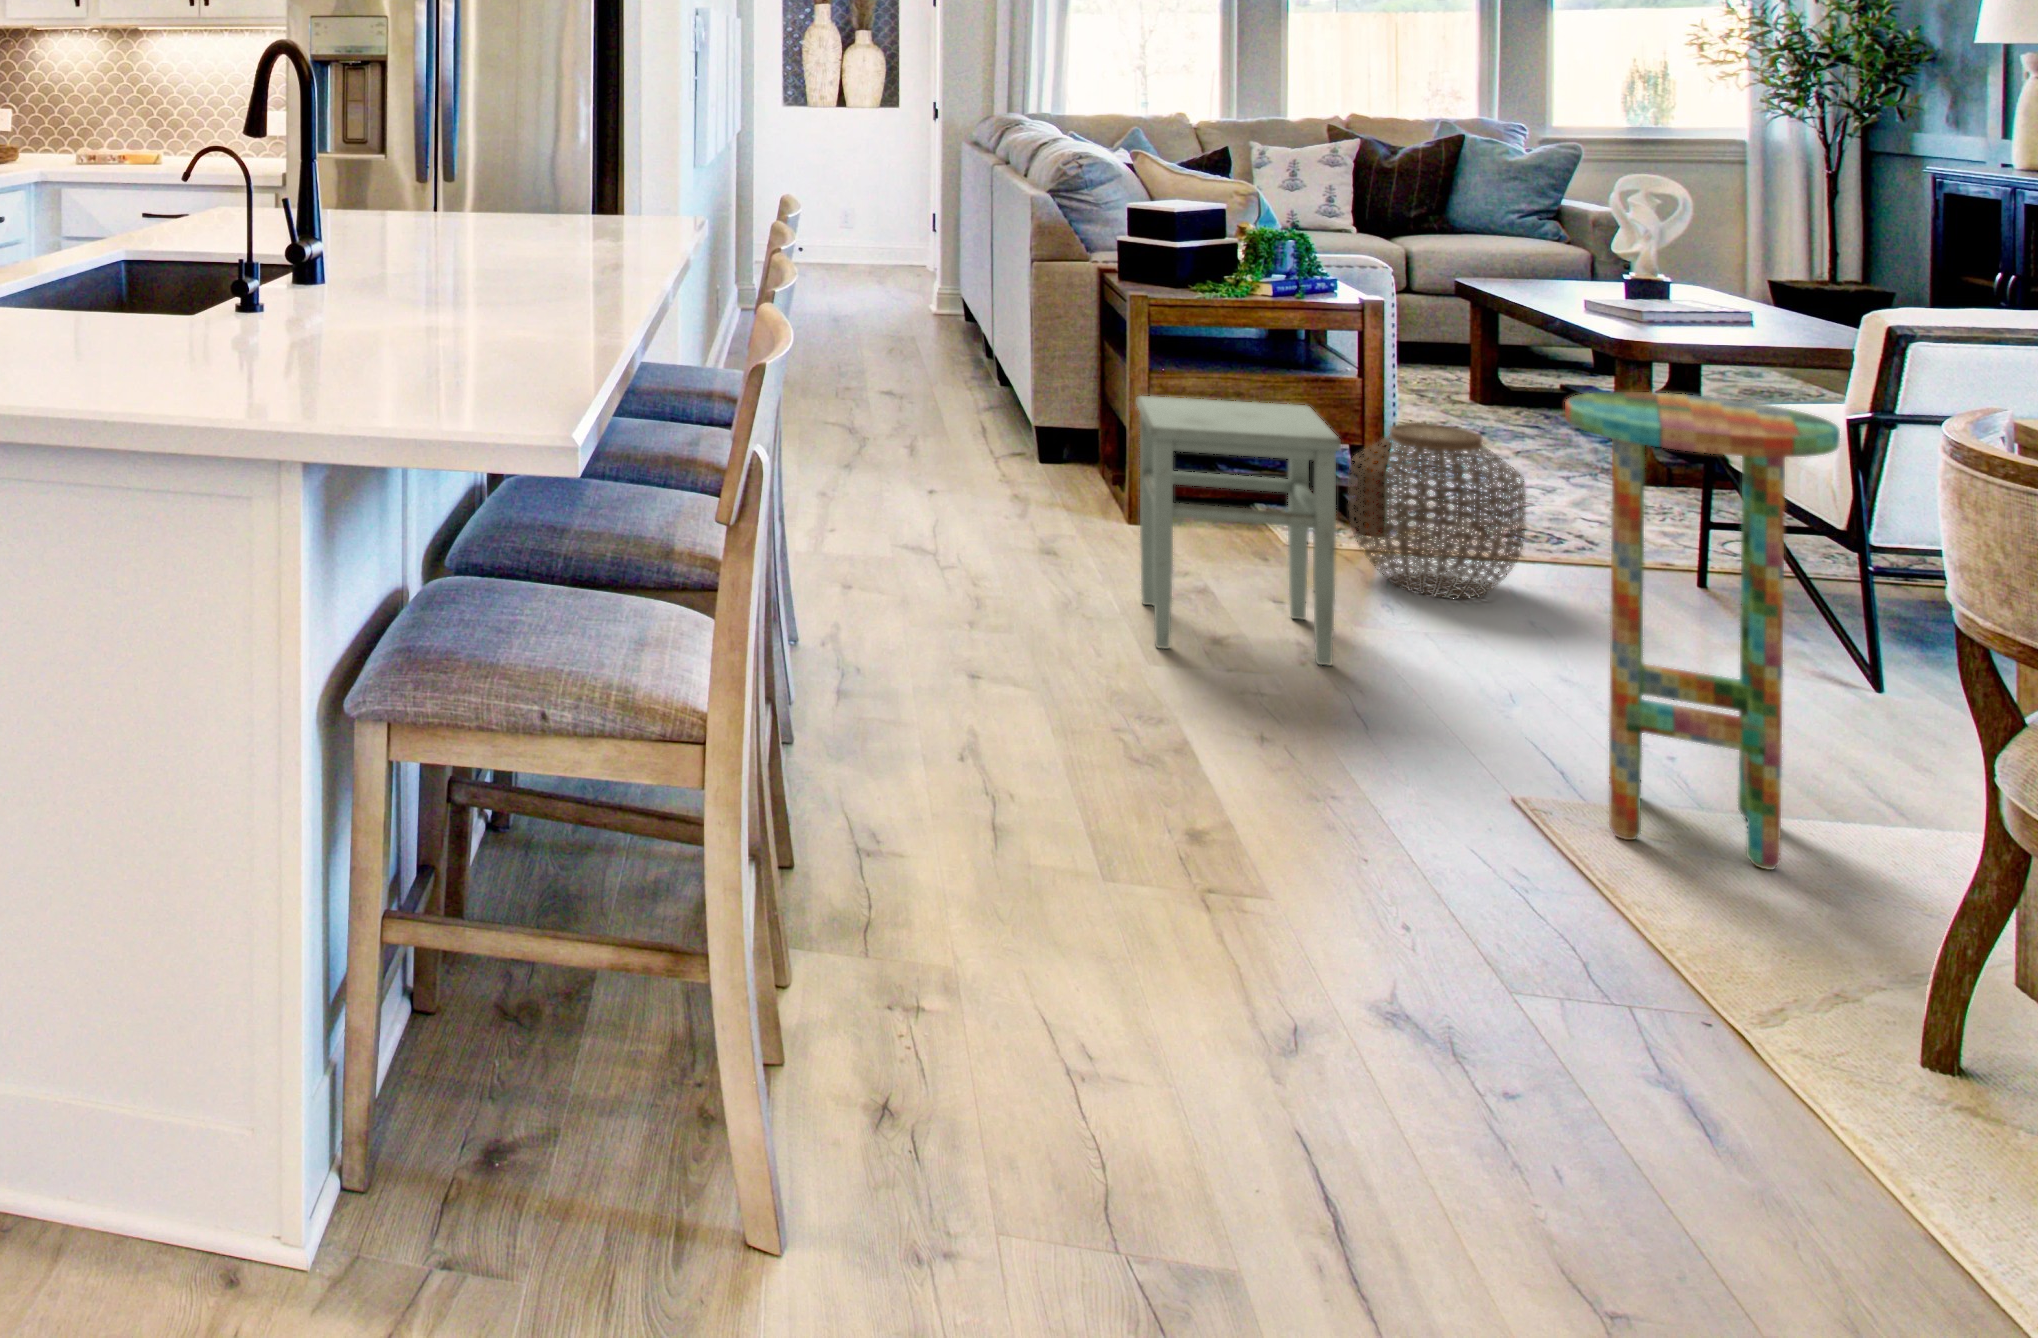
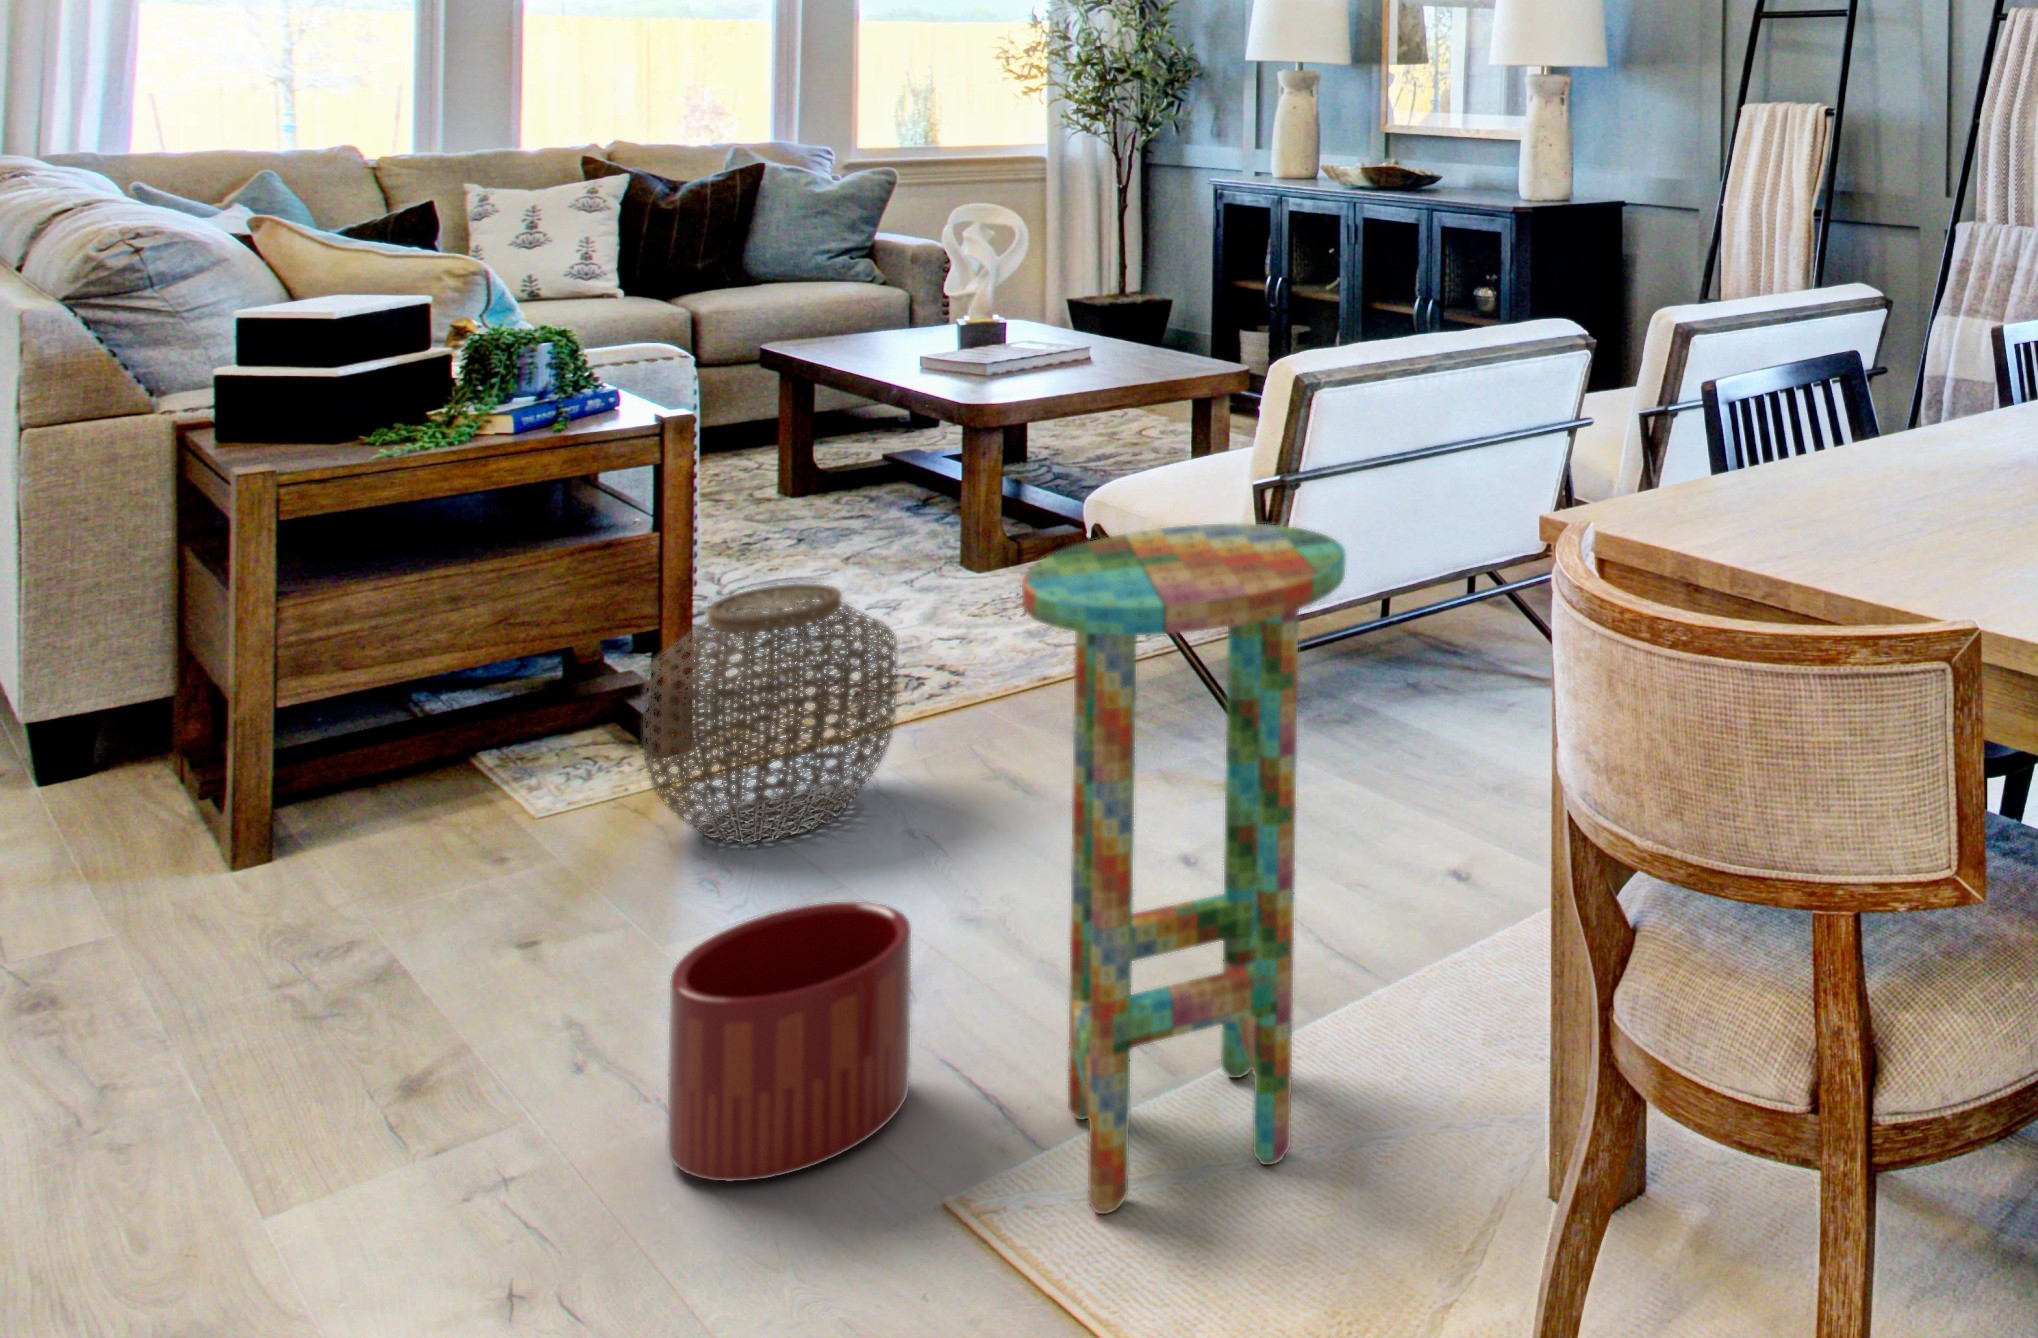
stool: present [1136,396,1341,665] -> none [236,625,648,1178]
planter: none [1349,595,1500,748] -> present [667,902,911,1181]

